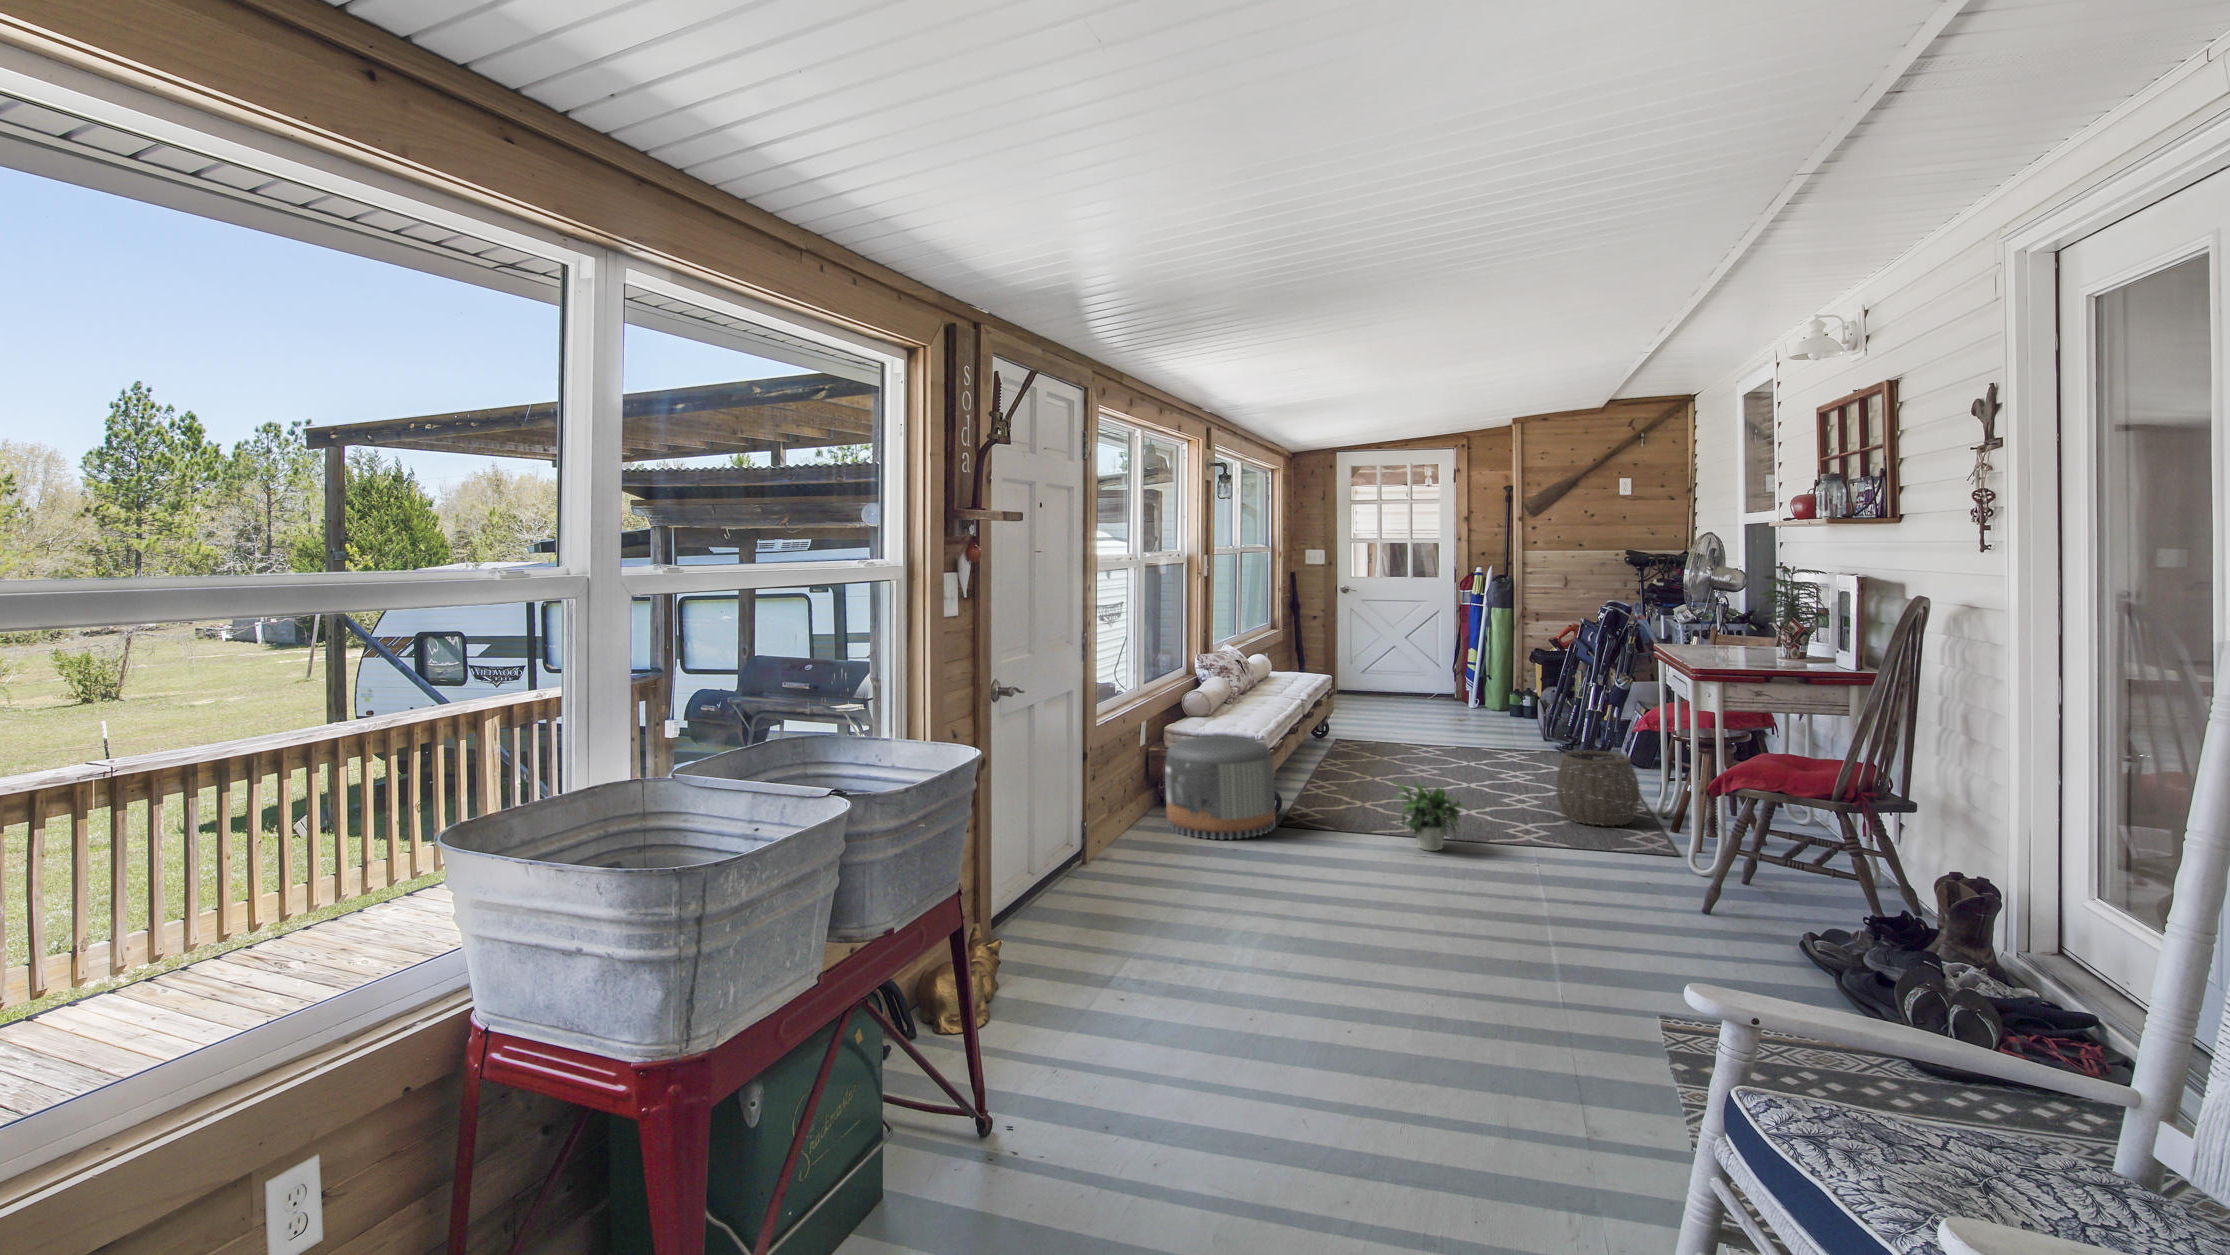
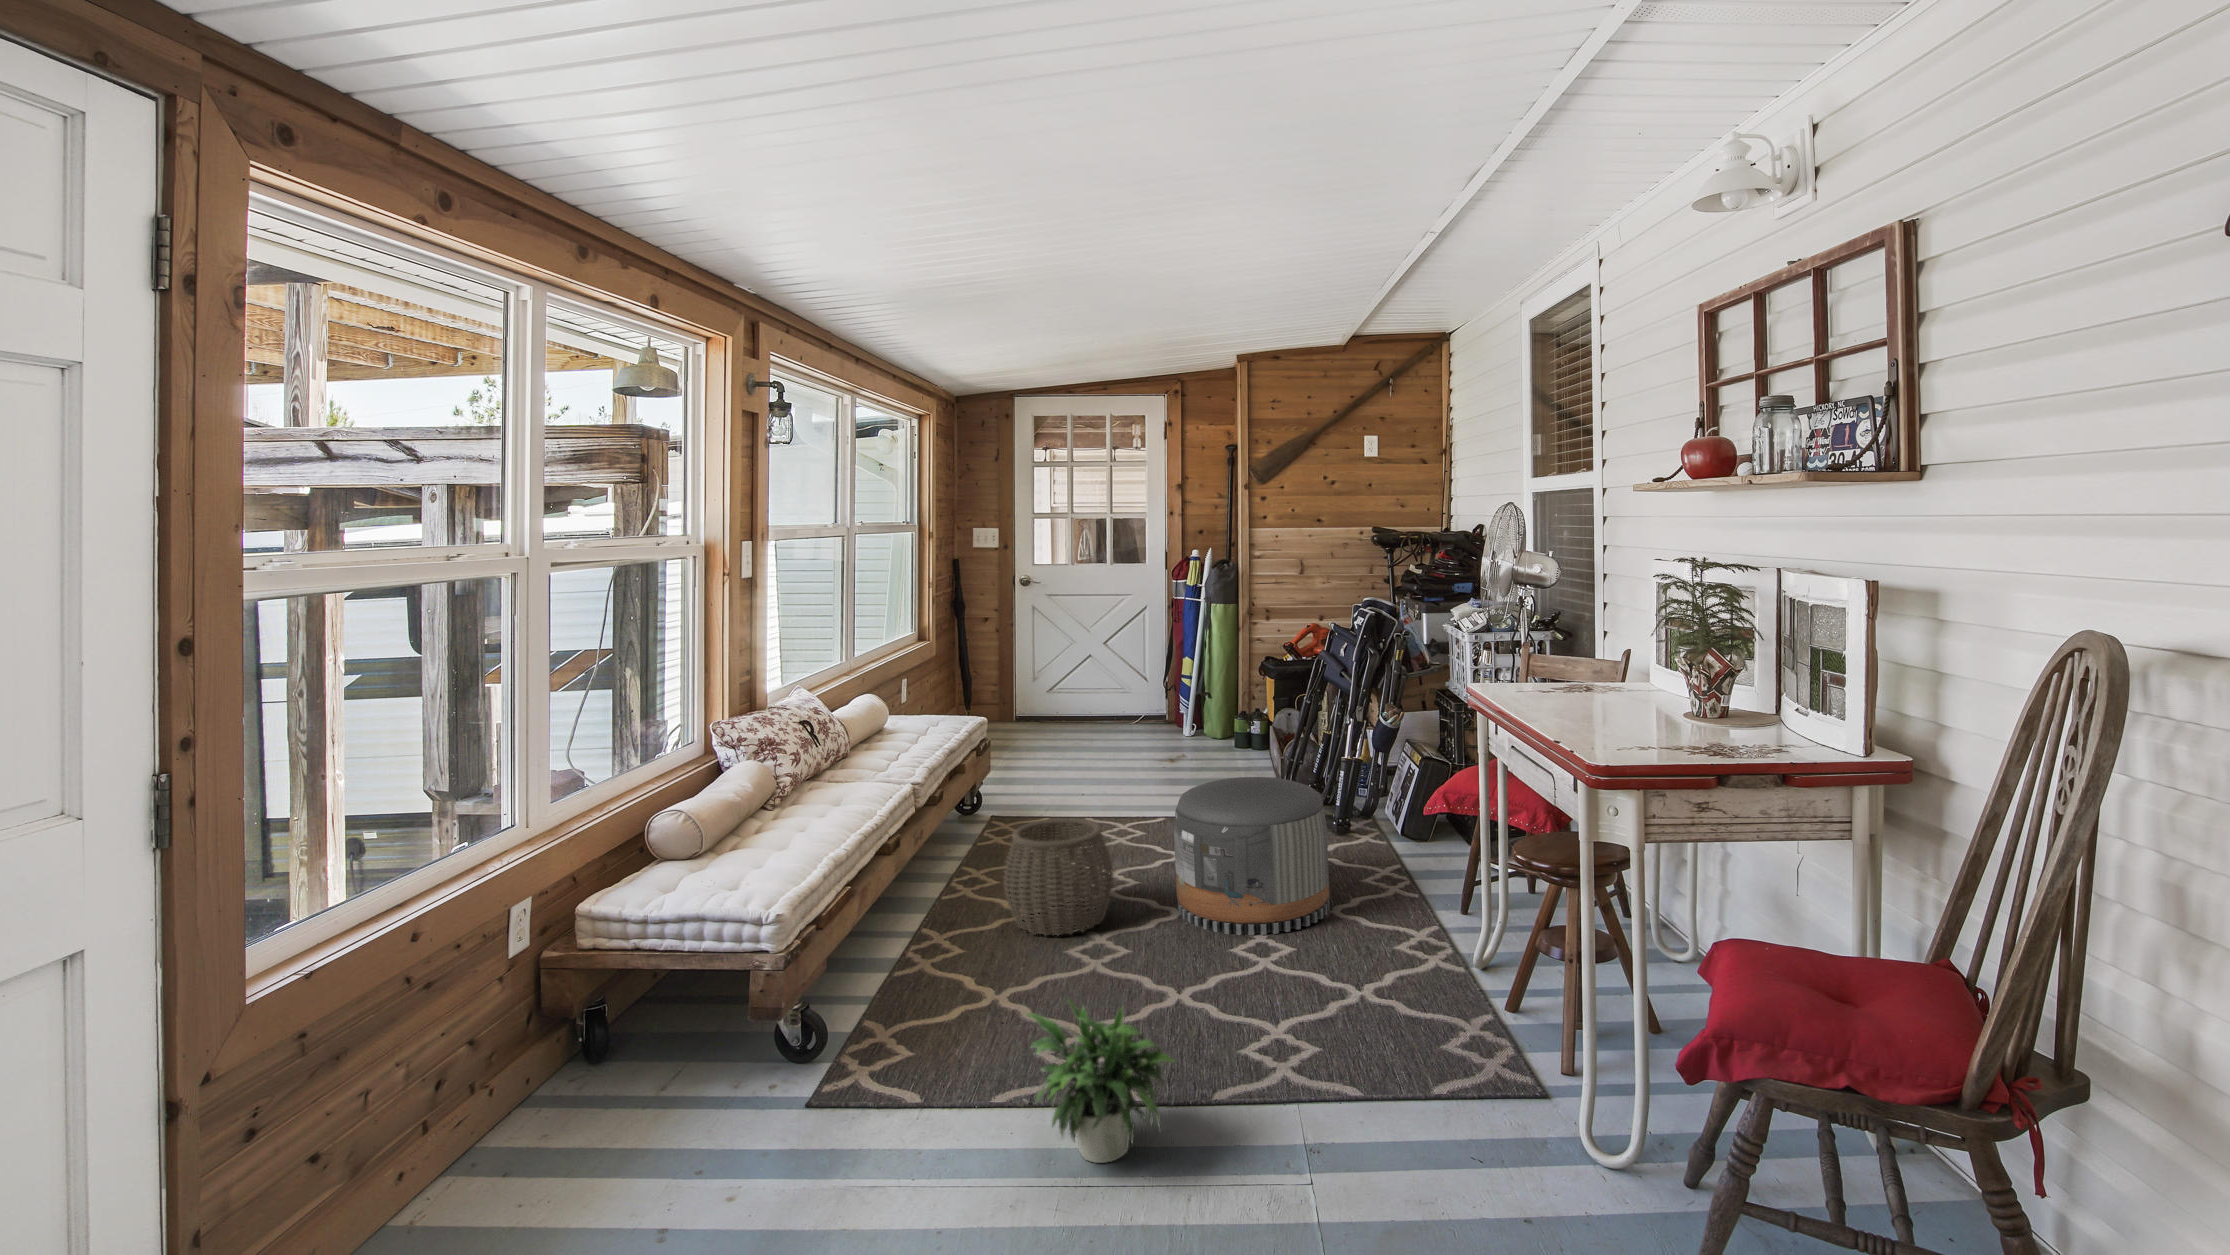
pouf: present [1165,736,1276,840] -> present [1174,777,1330,935]
woven basket: present [1556,751,1640,826] -> present [1004,818,1114,936]

